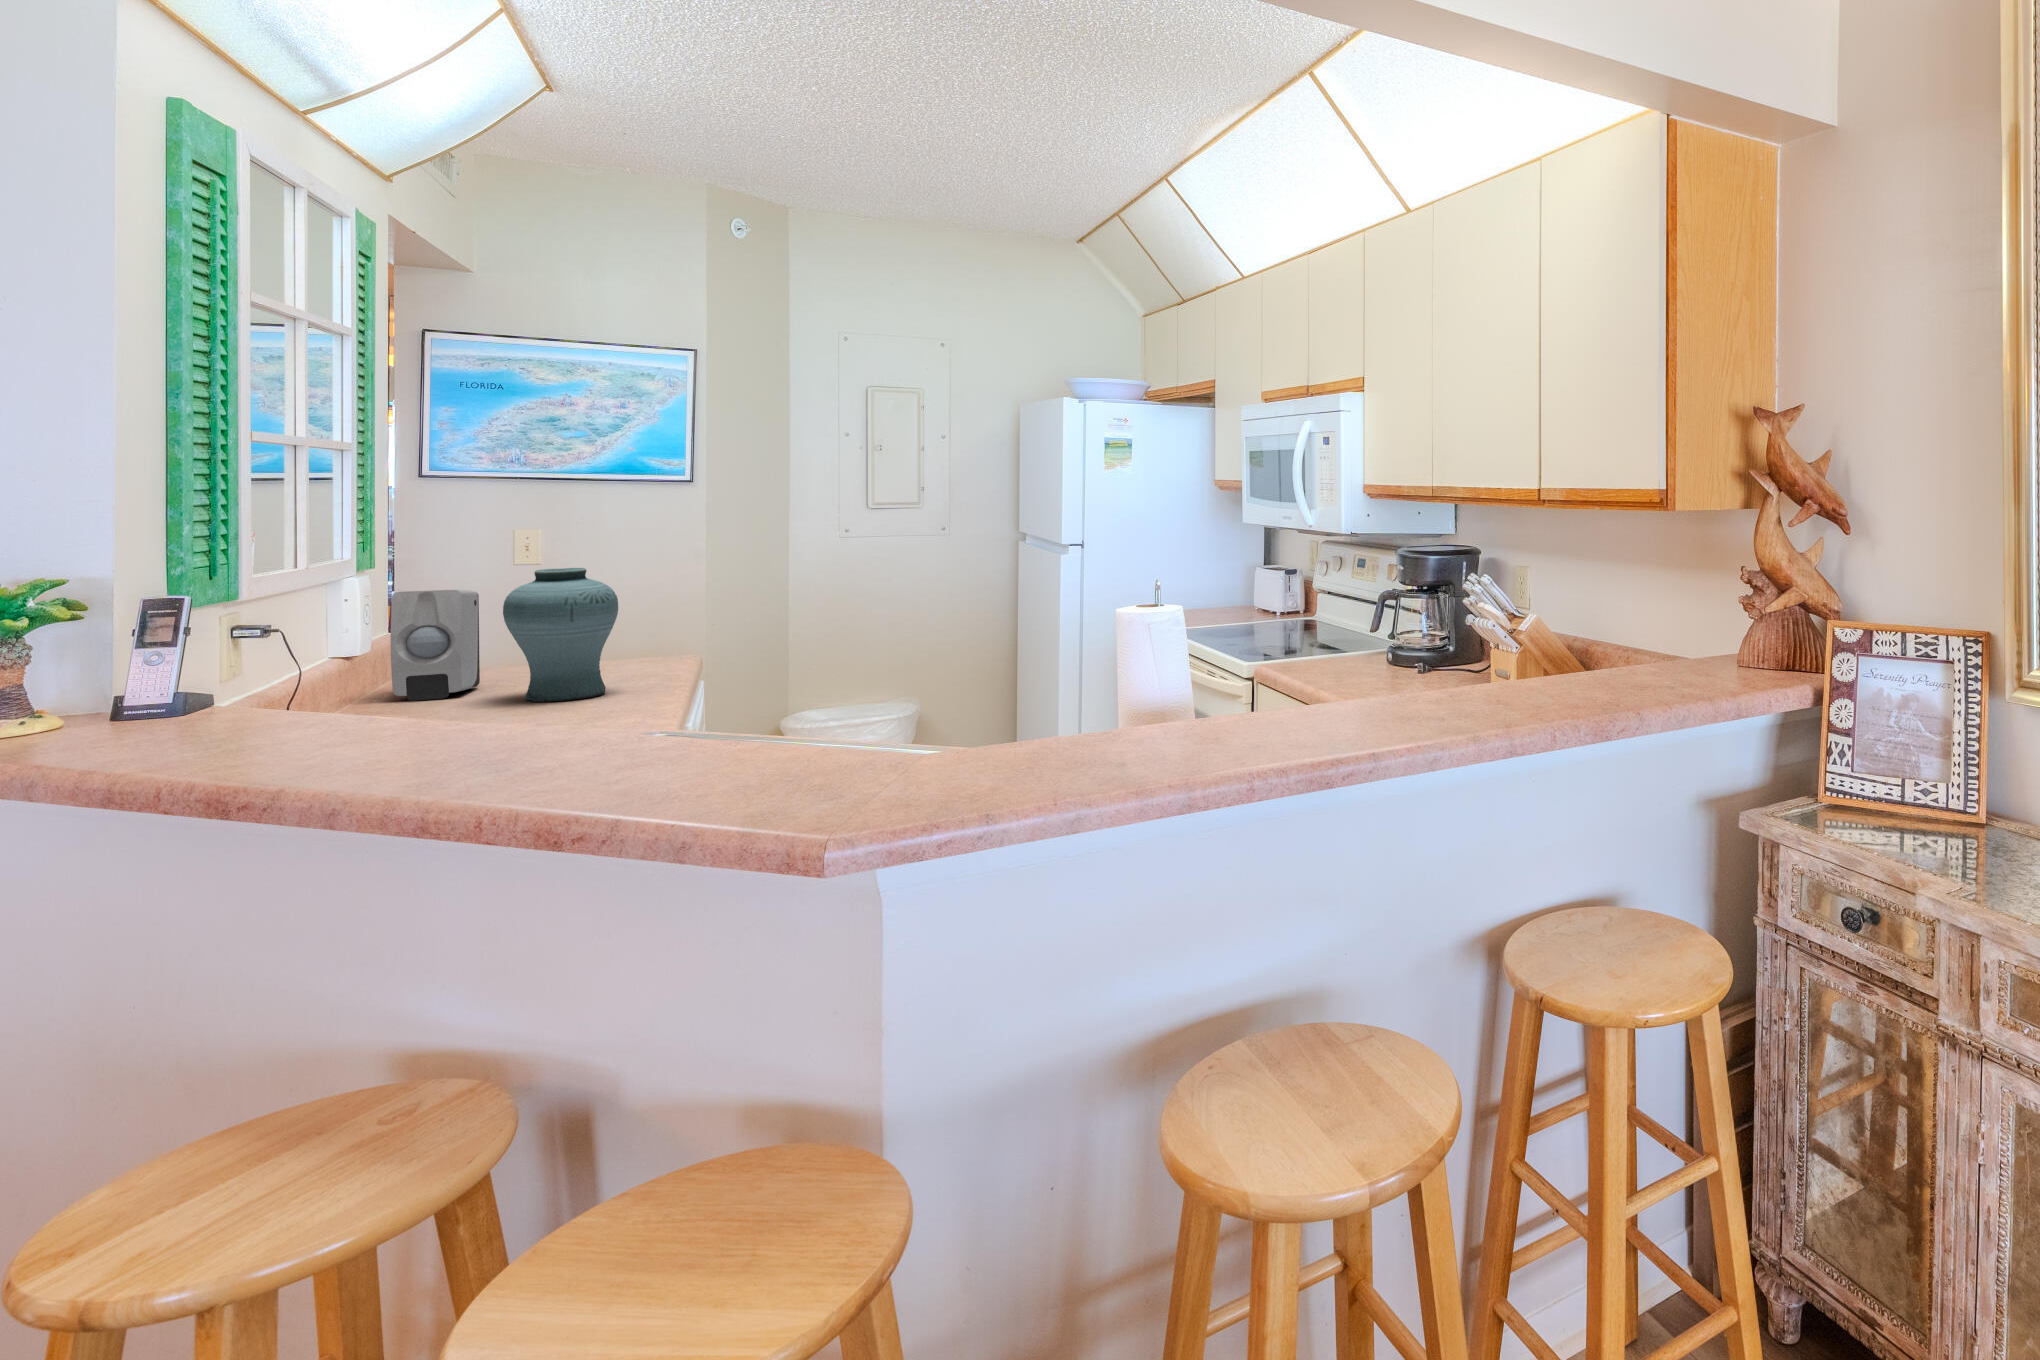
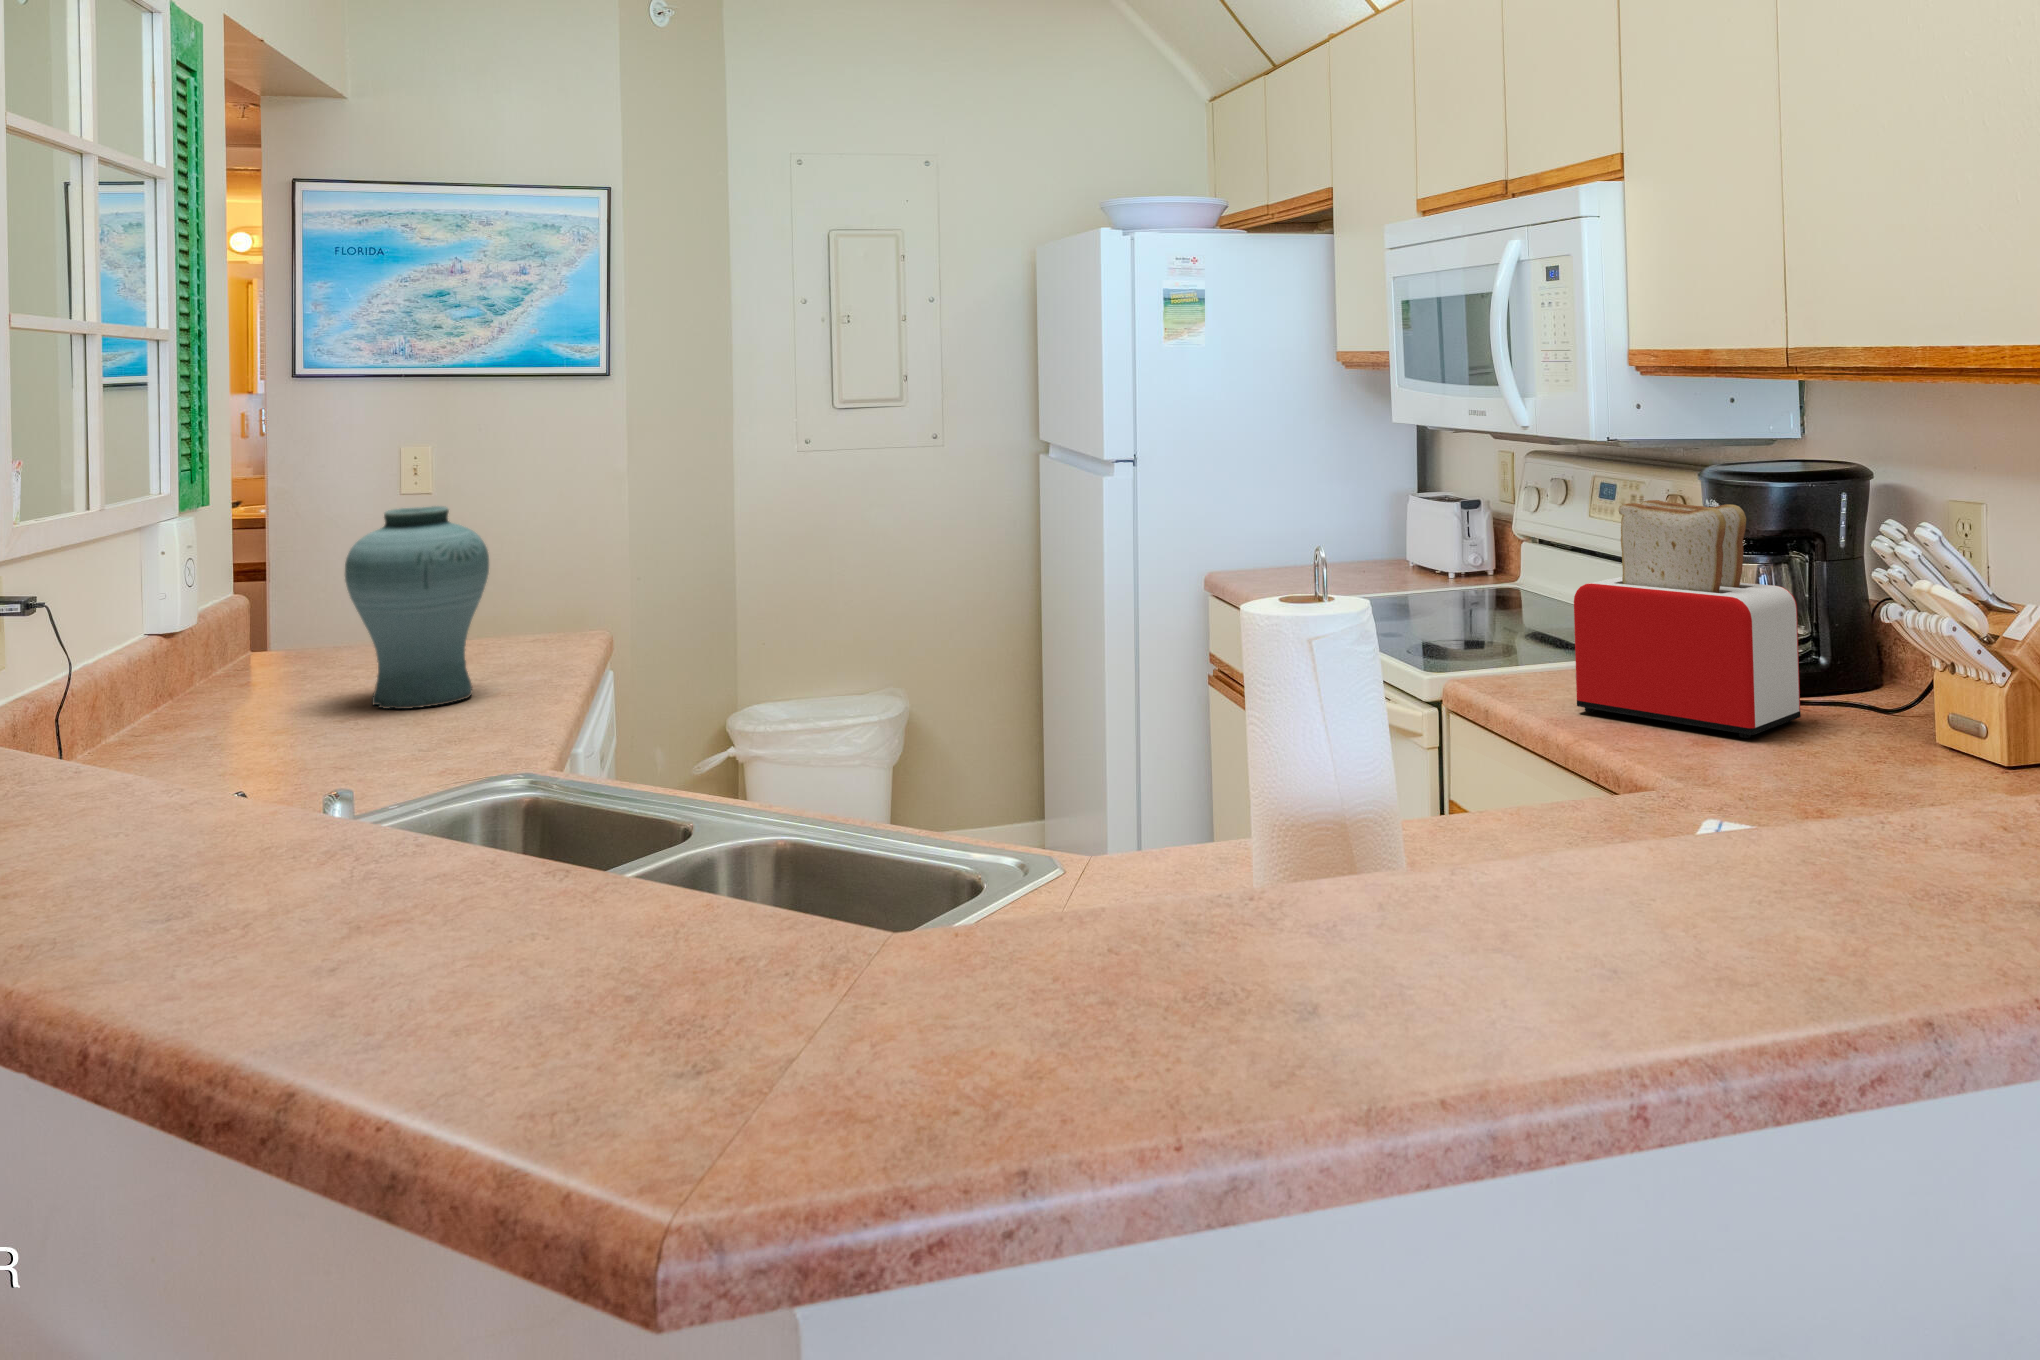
toaster: none [1324,566,1433,685] -> present [1574,500,1801,738]
soap dispenser: present [391,590,480,701] -> none [218,538,330,700]

